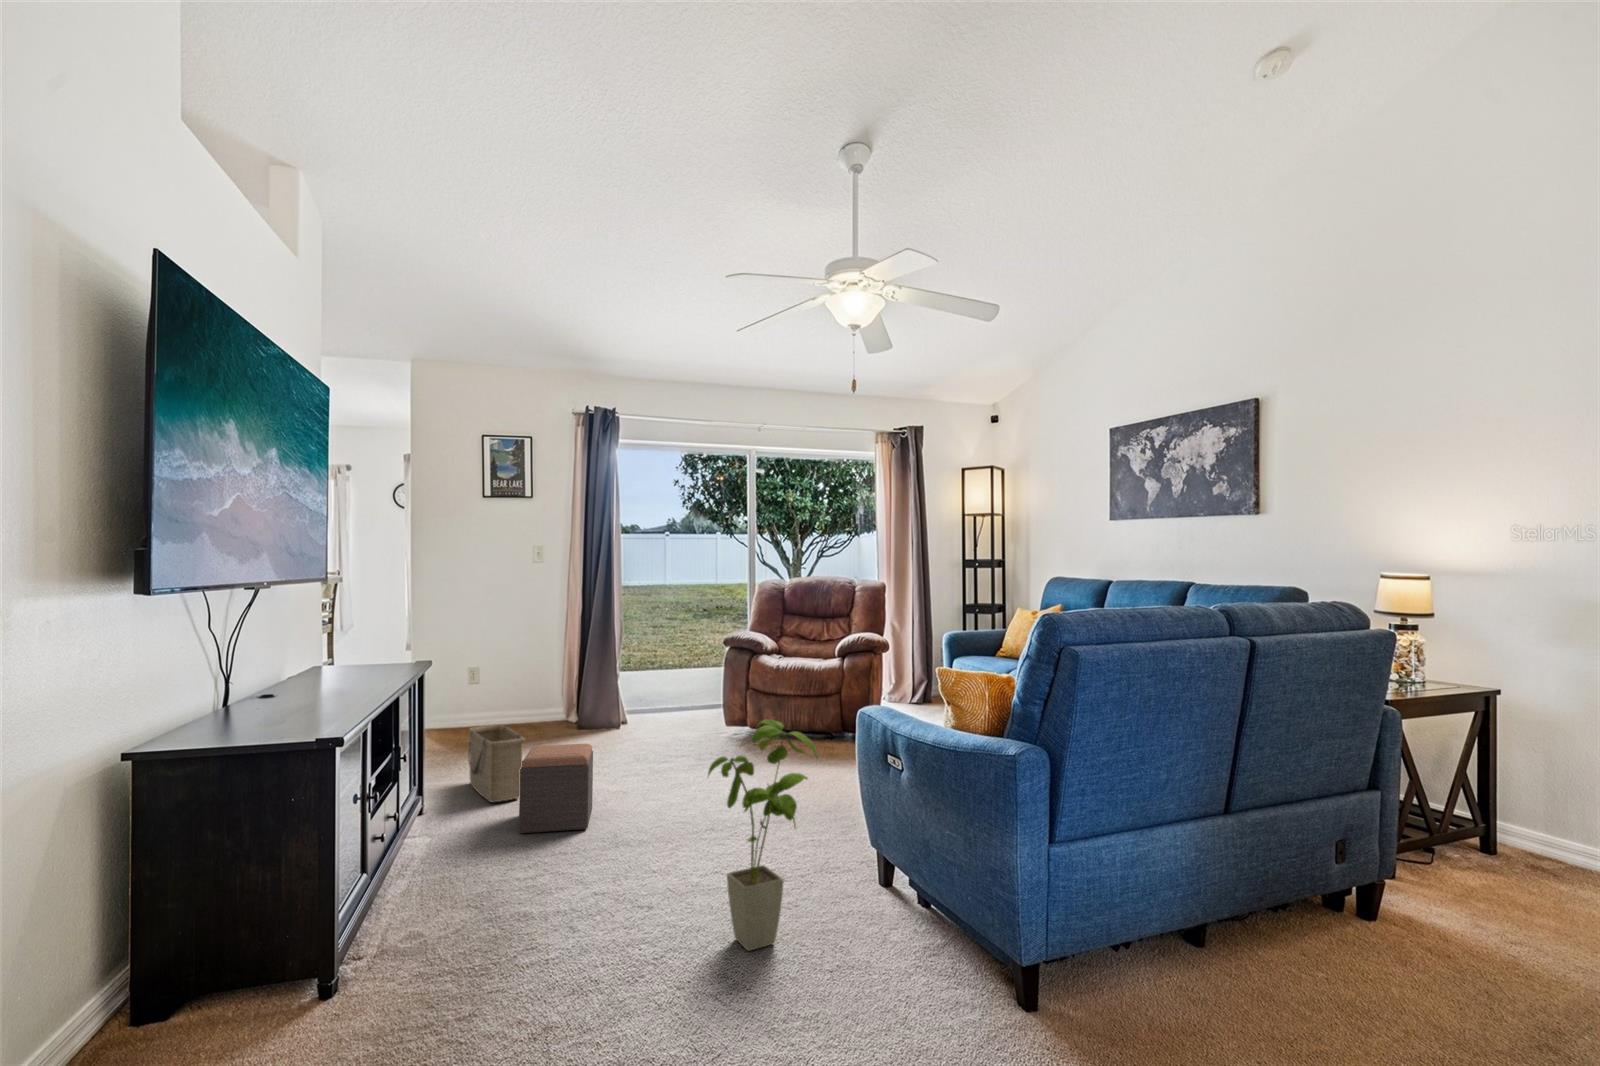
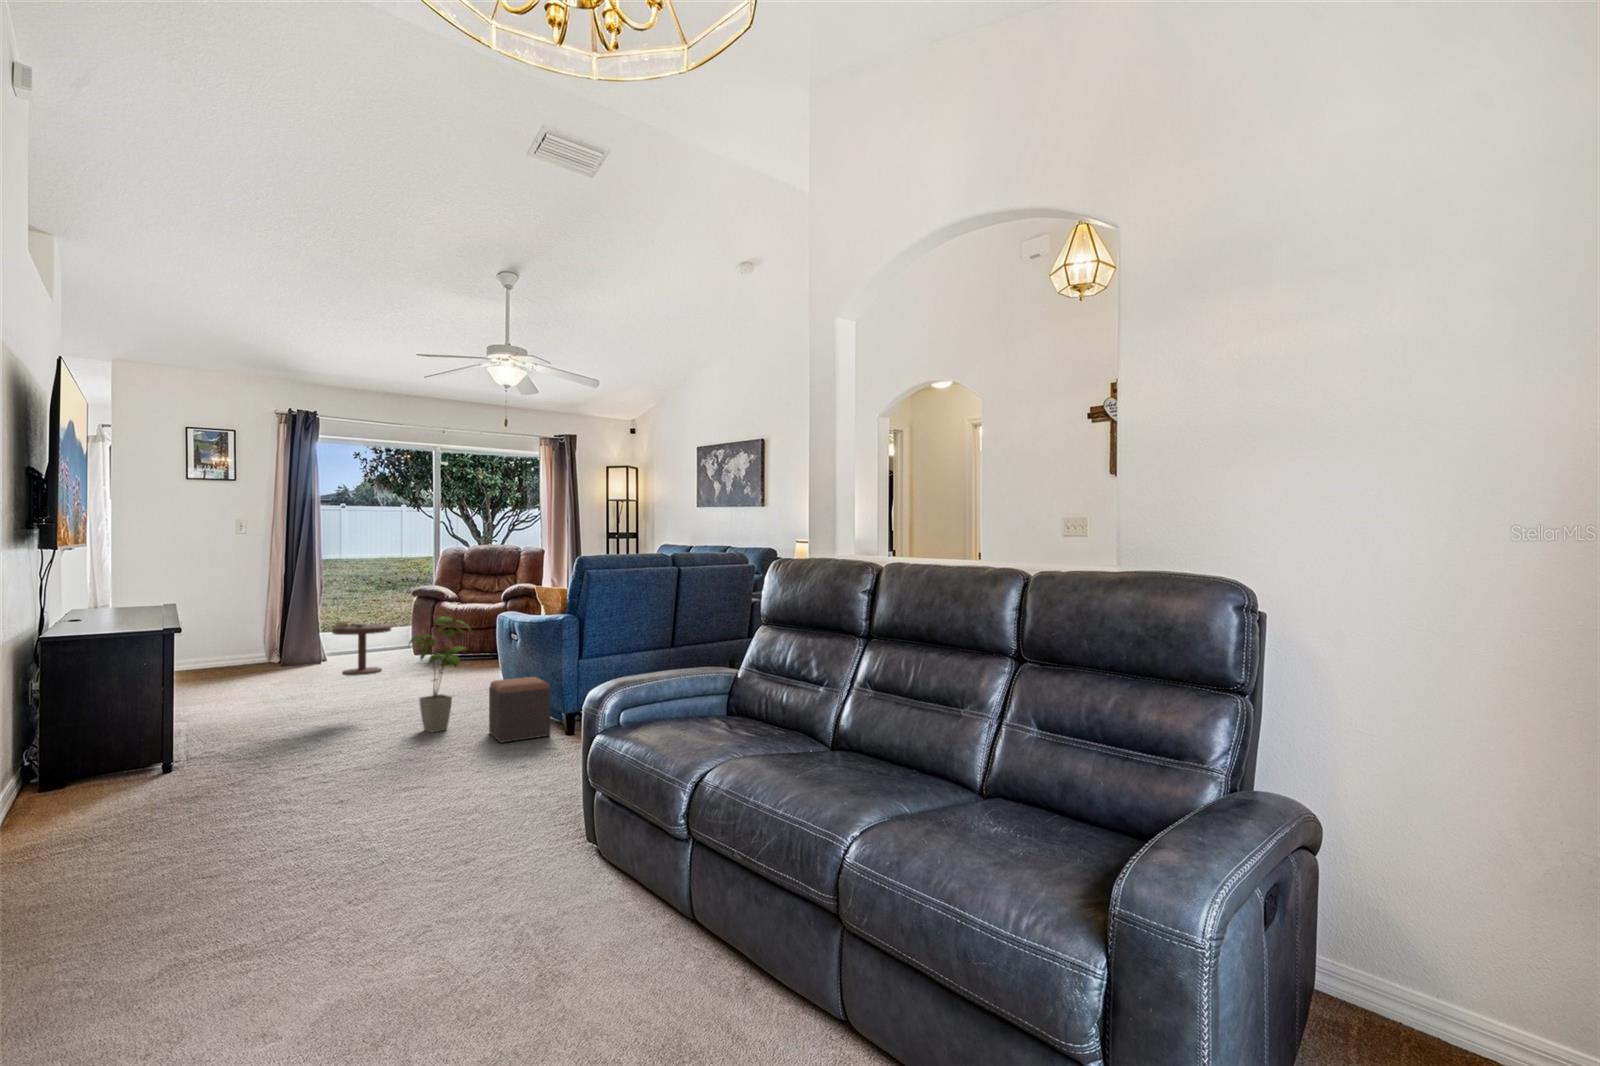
side table: none [599,710,686,874] -> present [332,622,391,676]
basket: present [468,725,525,802] -> none [204,653,258,701]
footstool: present [519,744,593,833] -> present [489,677,551,743]

